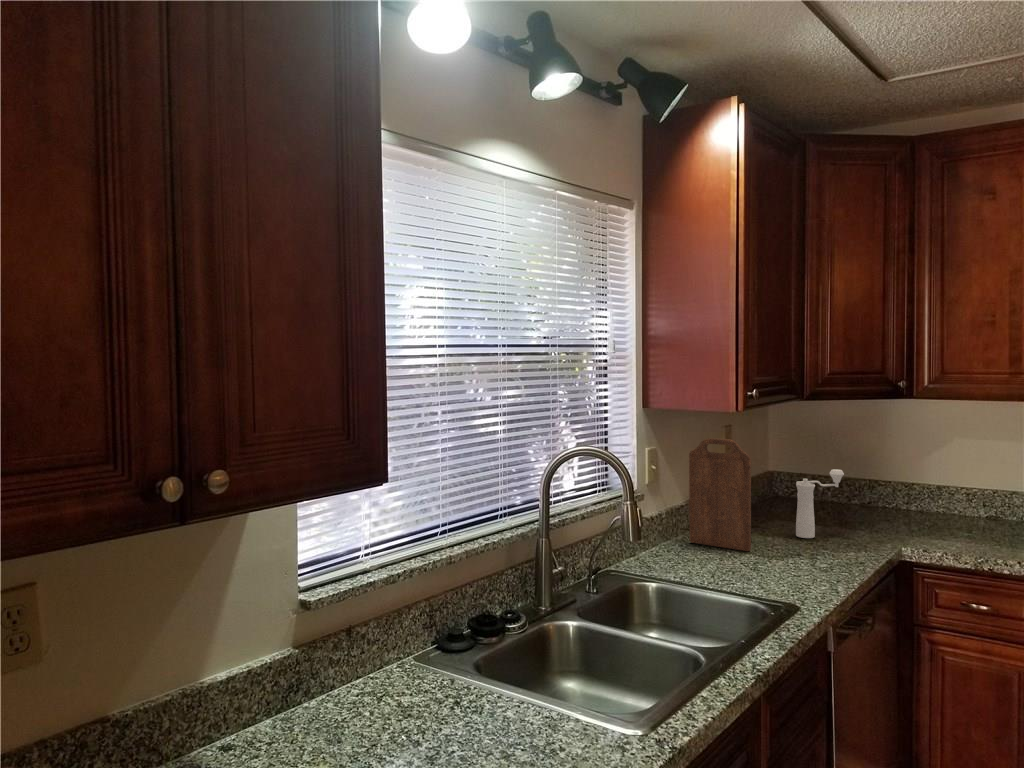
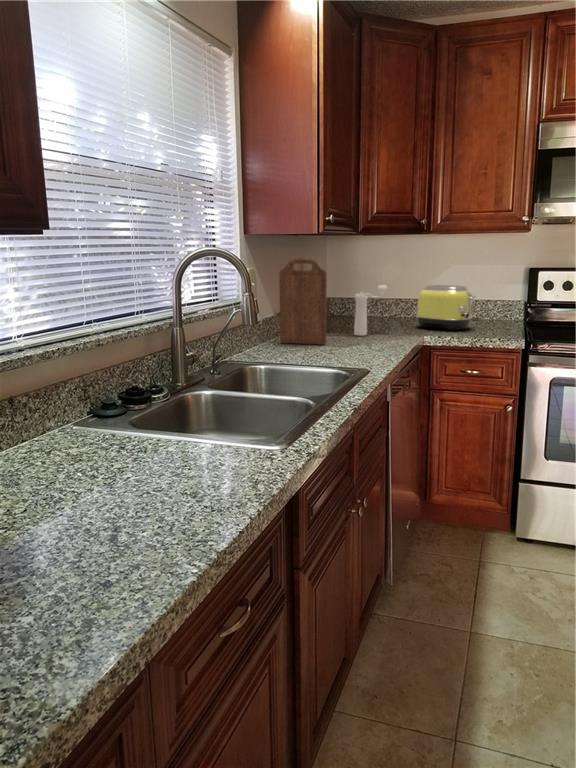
toaster: none [893,469,985,539] -> present [416,285,476,331]

